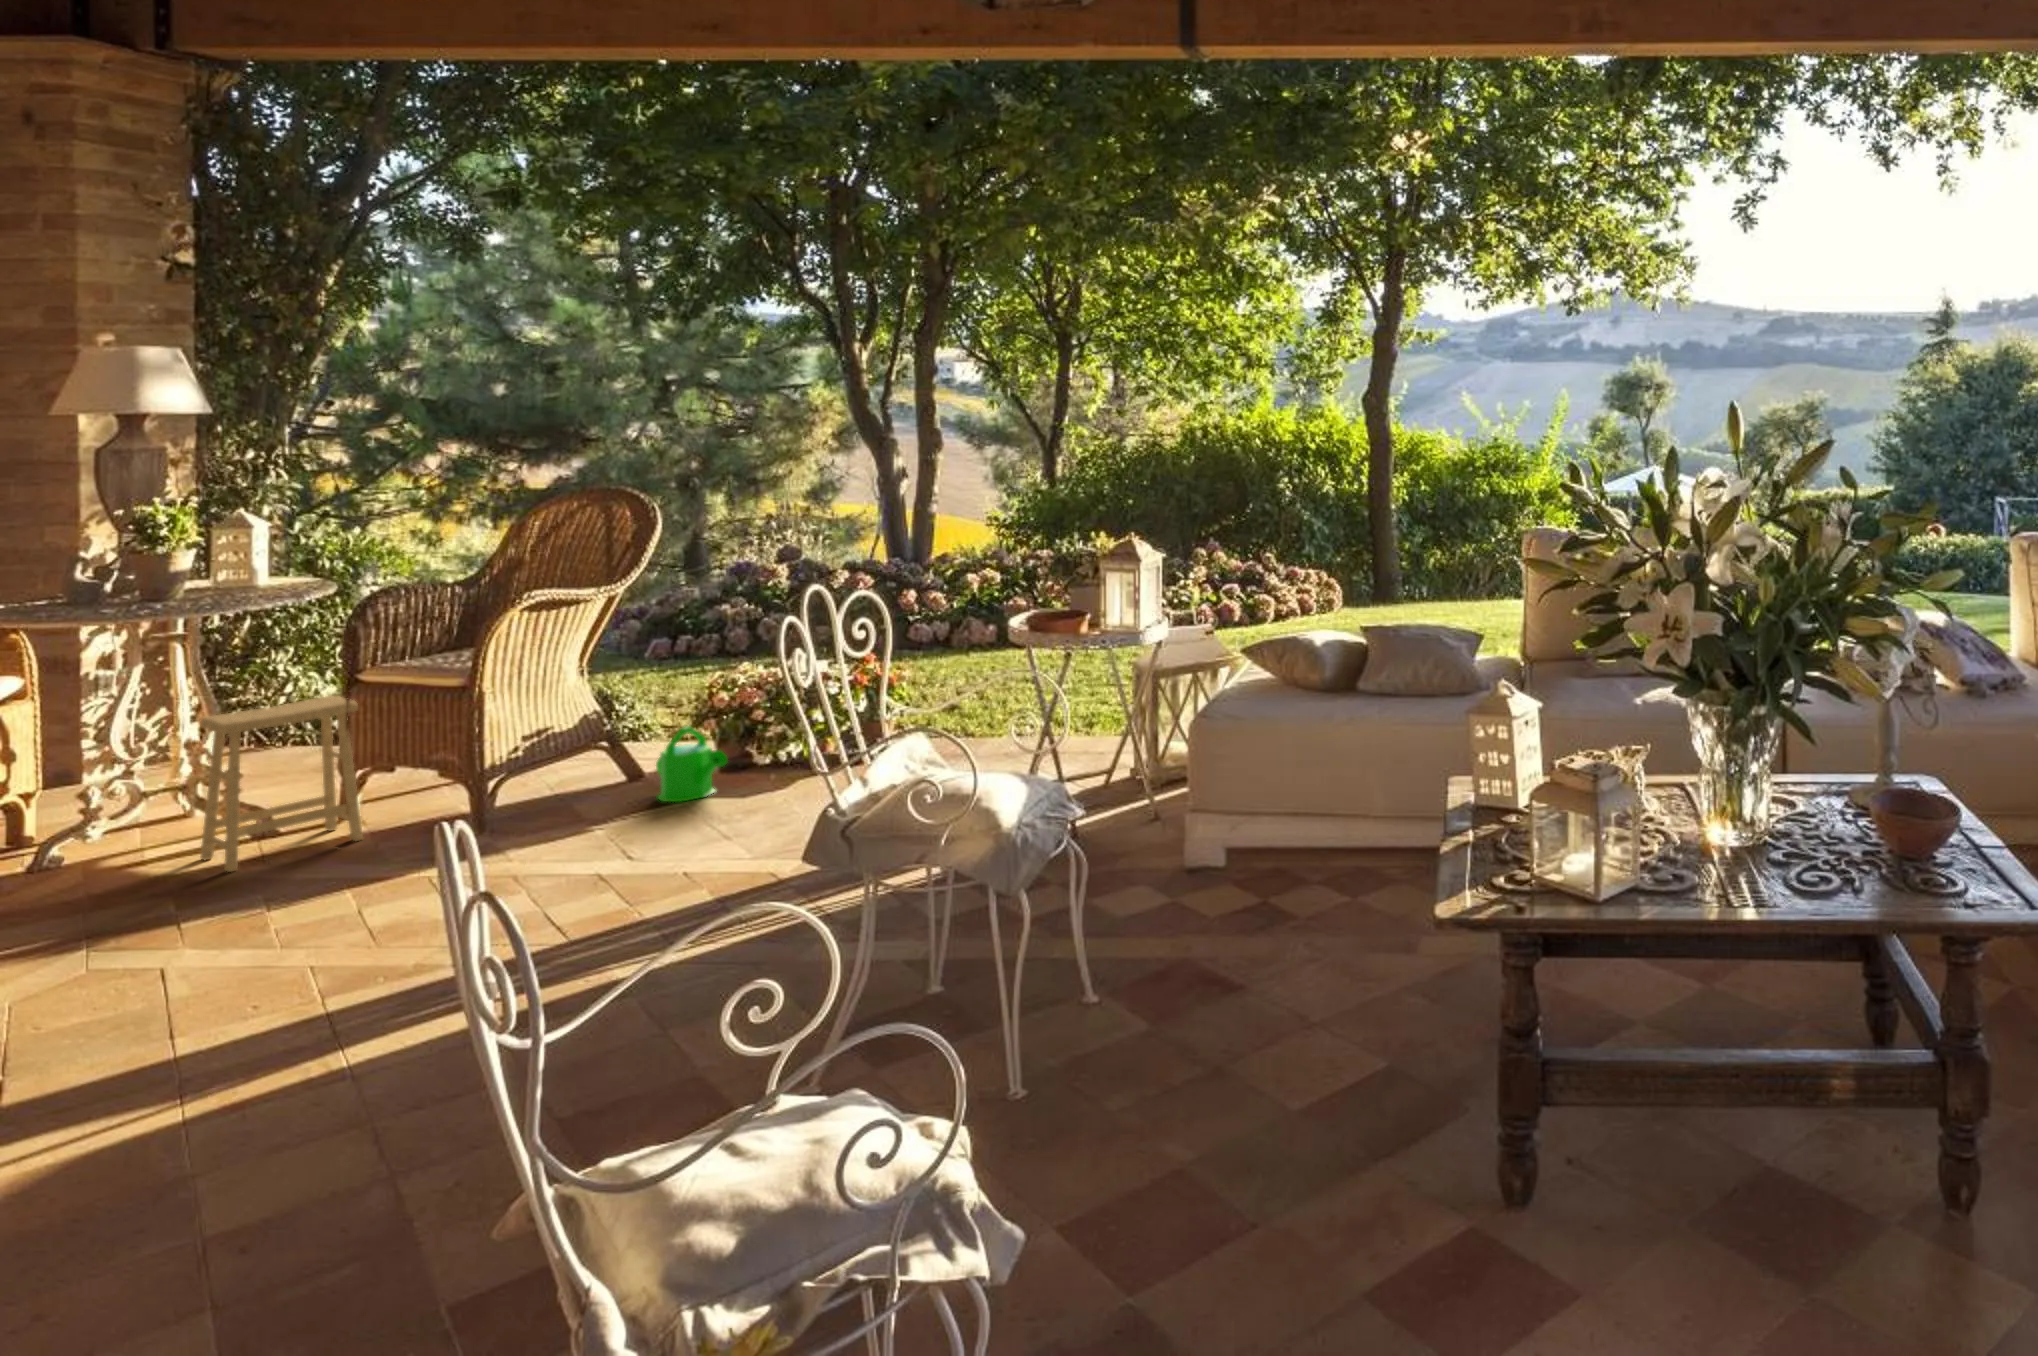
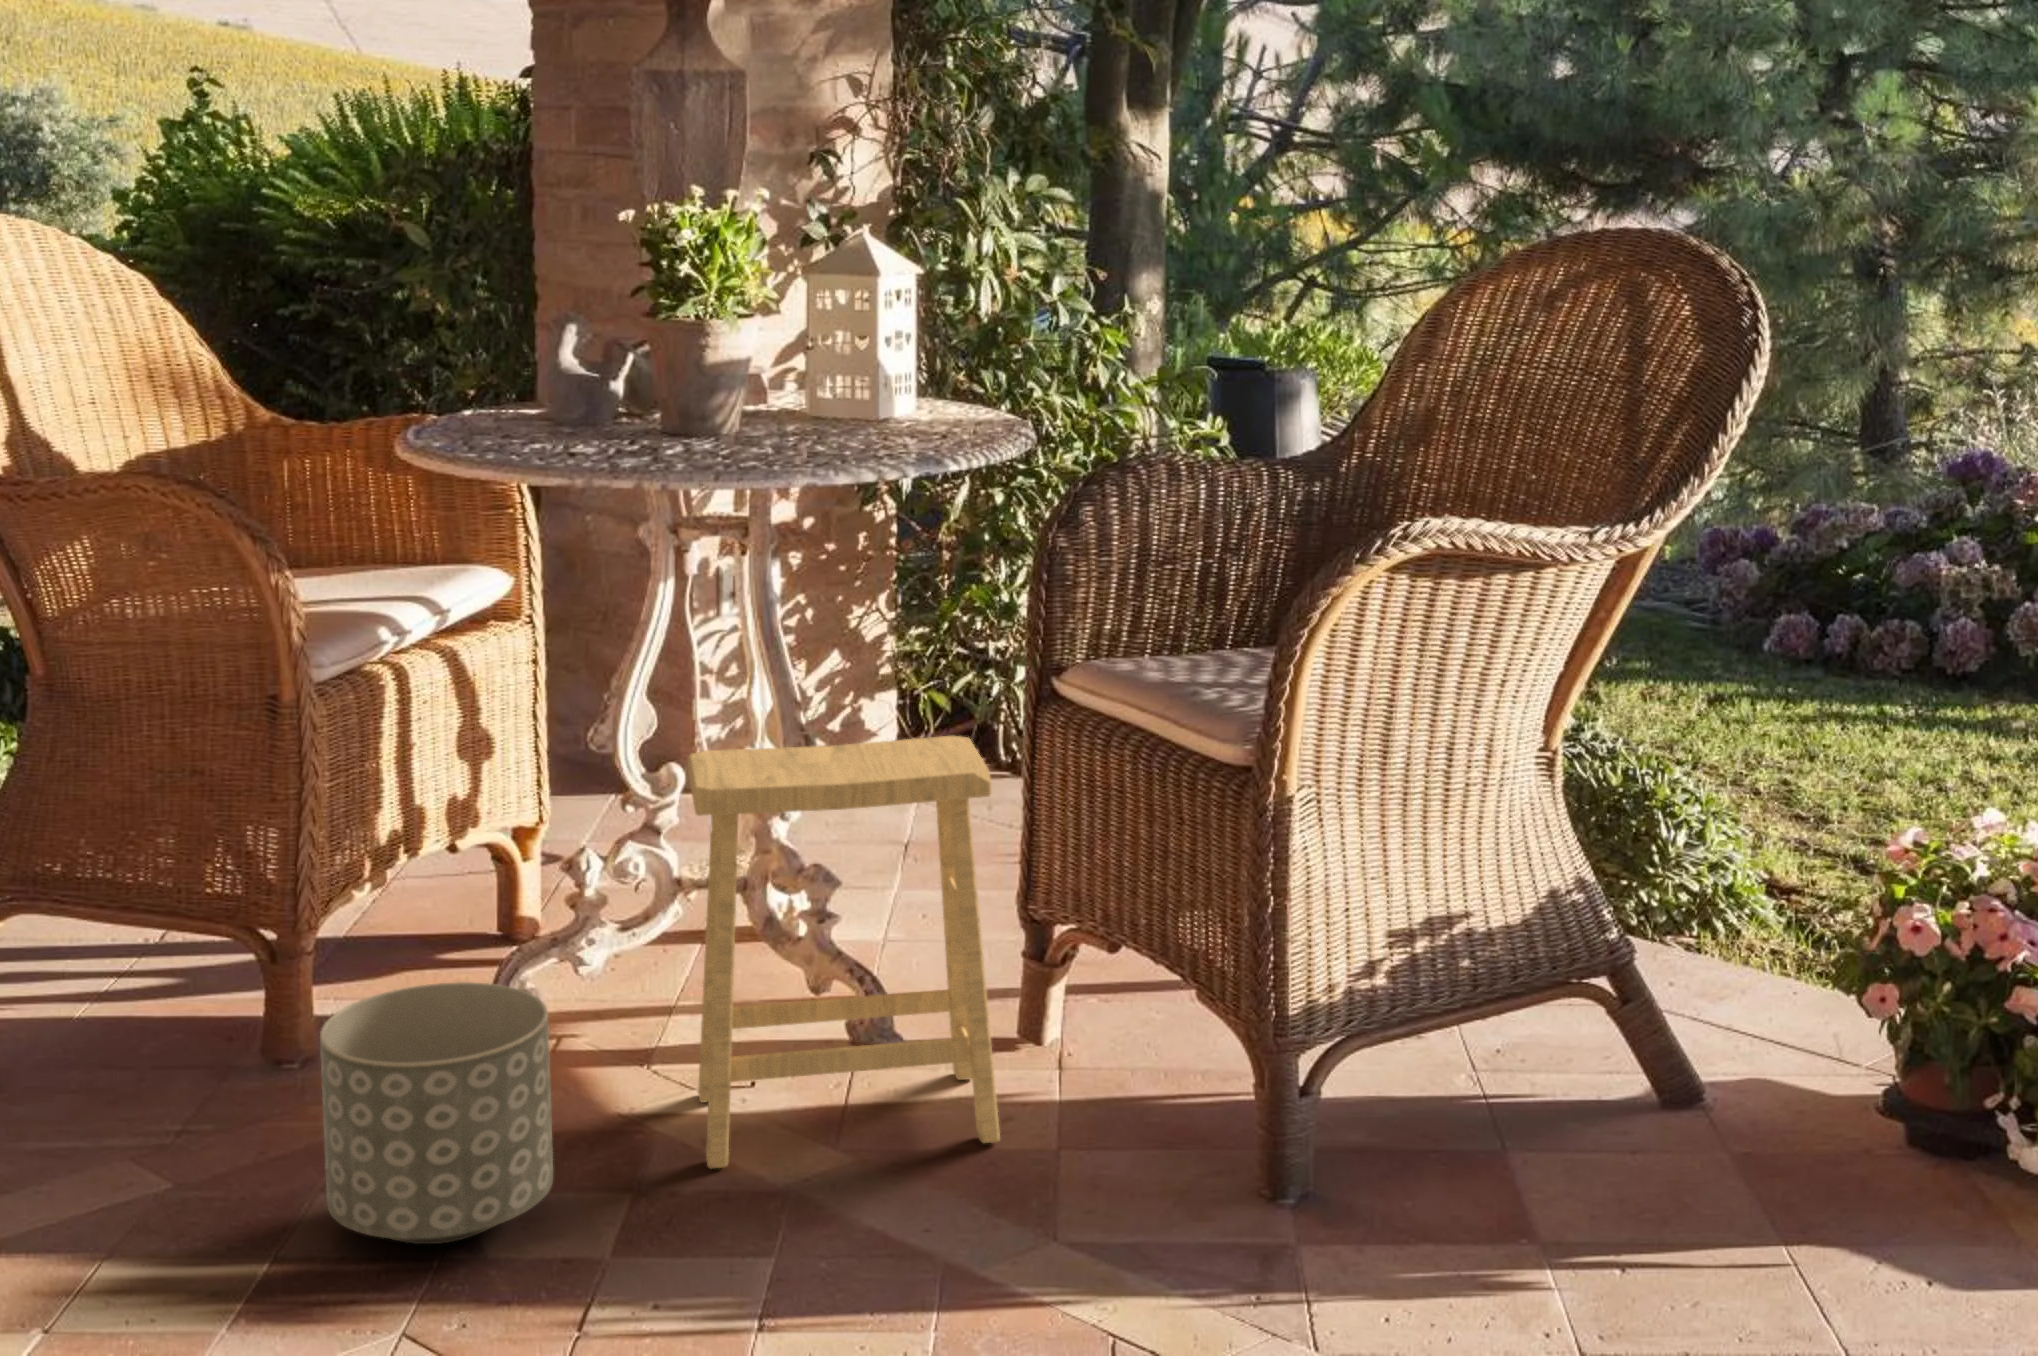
watering can: present [656,726,727,802] -> none [1710,1011,1924,1262]
planter: none [42,816,162,918] -> present [320,982,553,1244]

